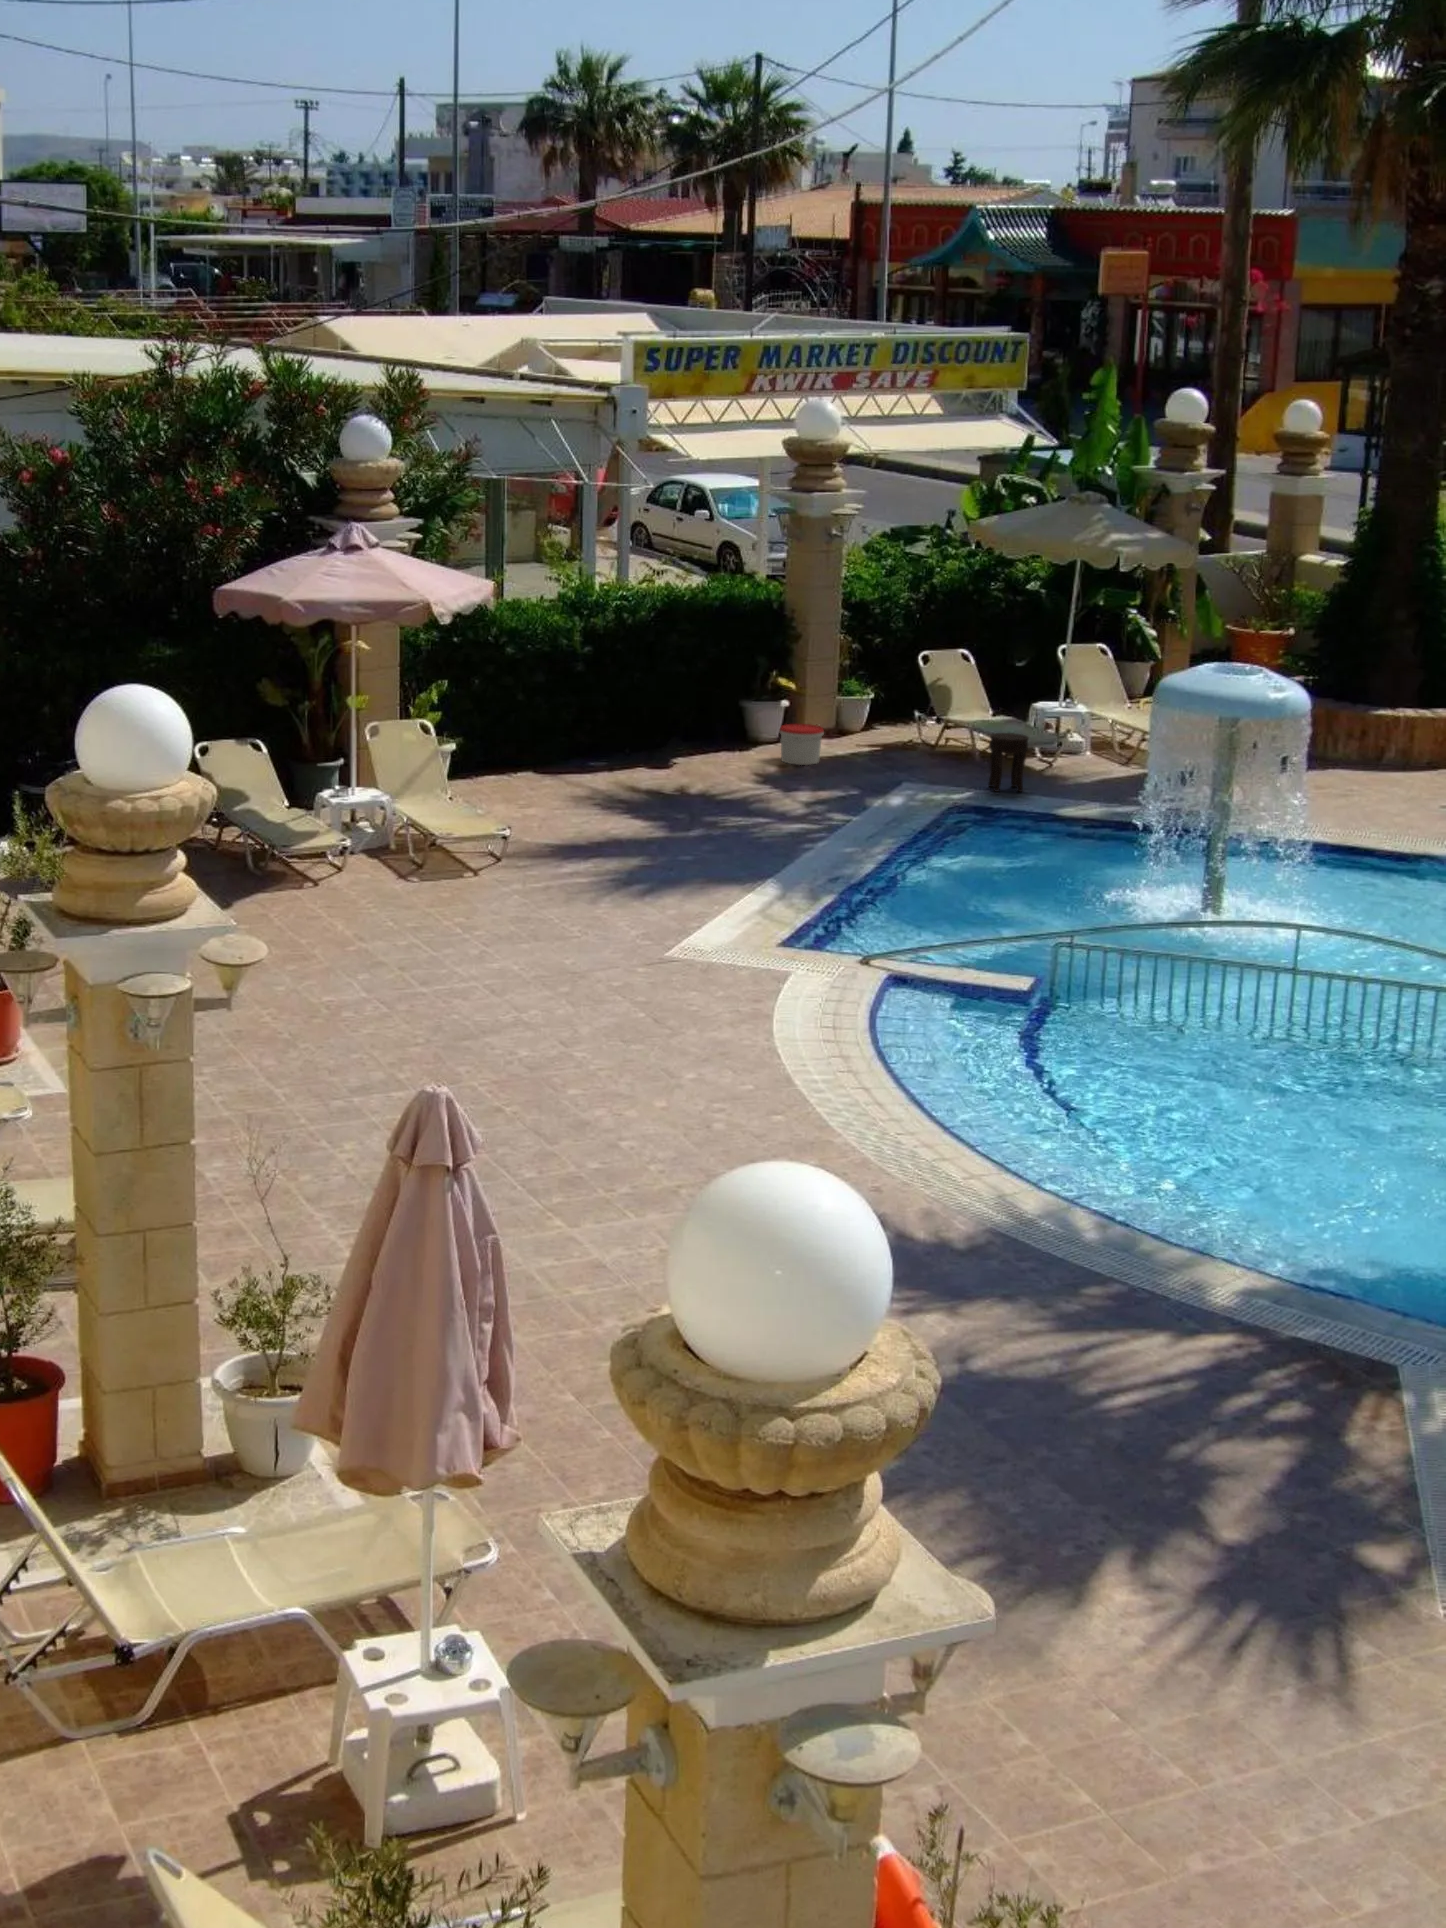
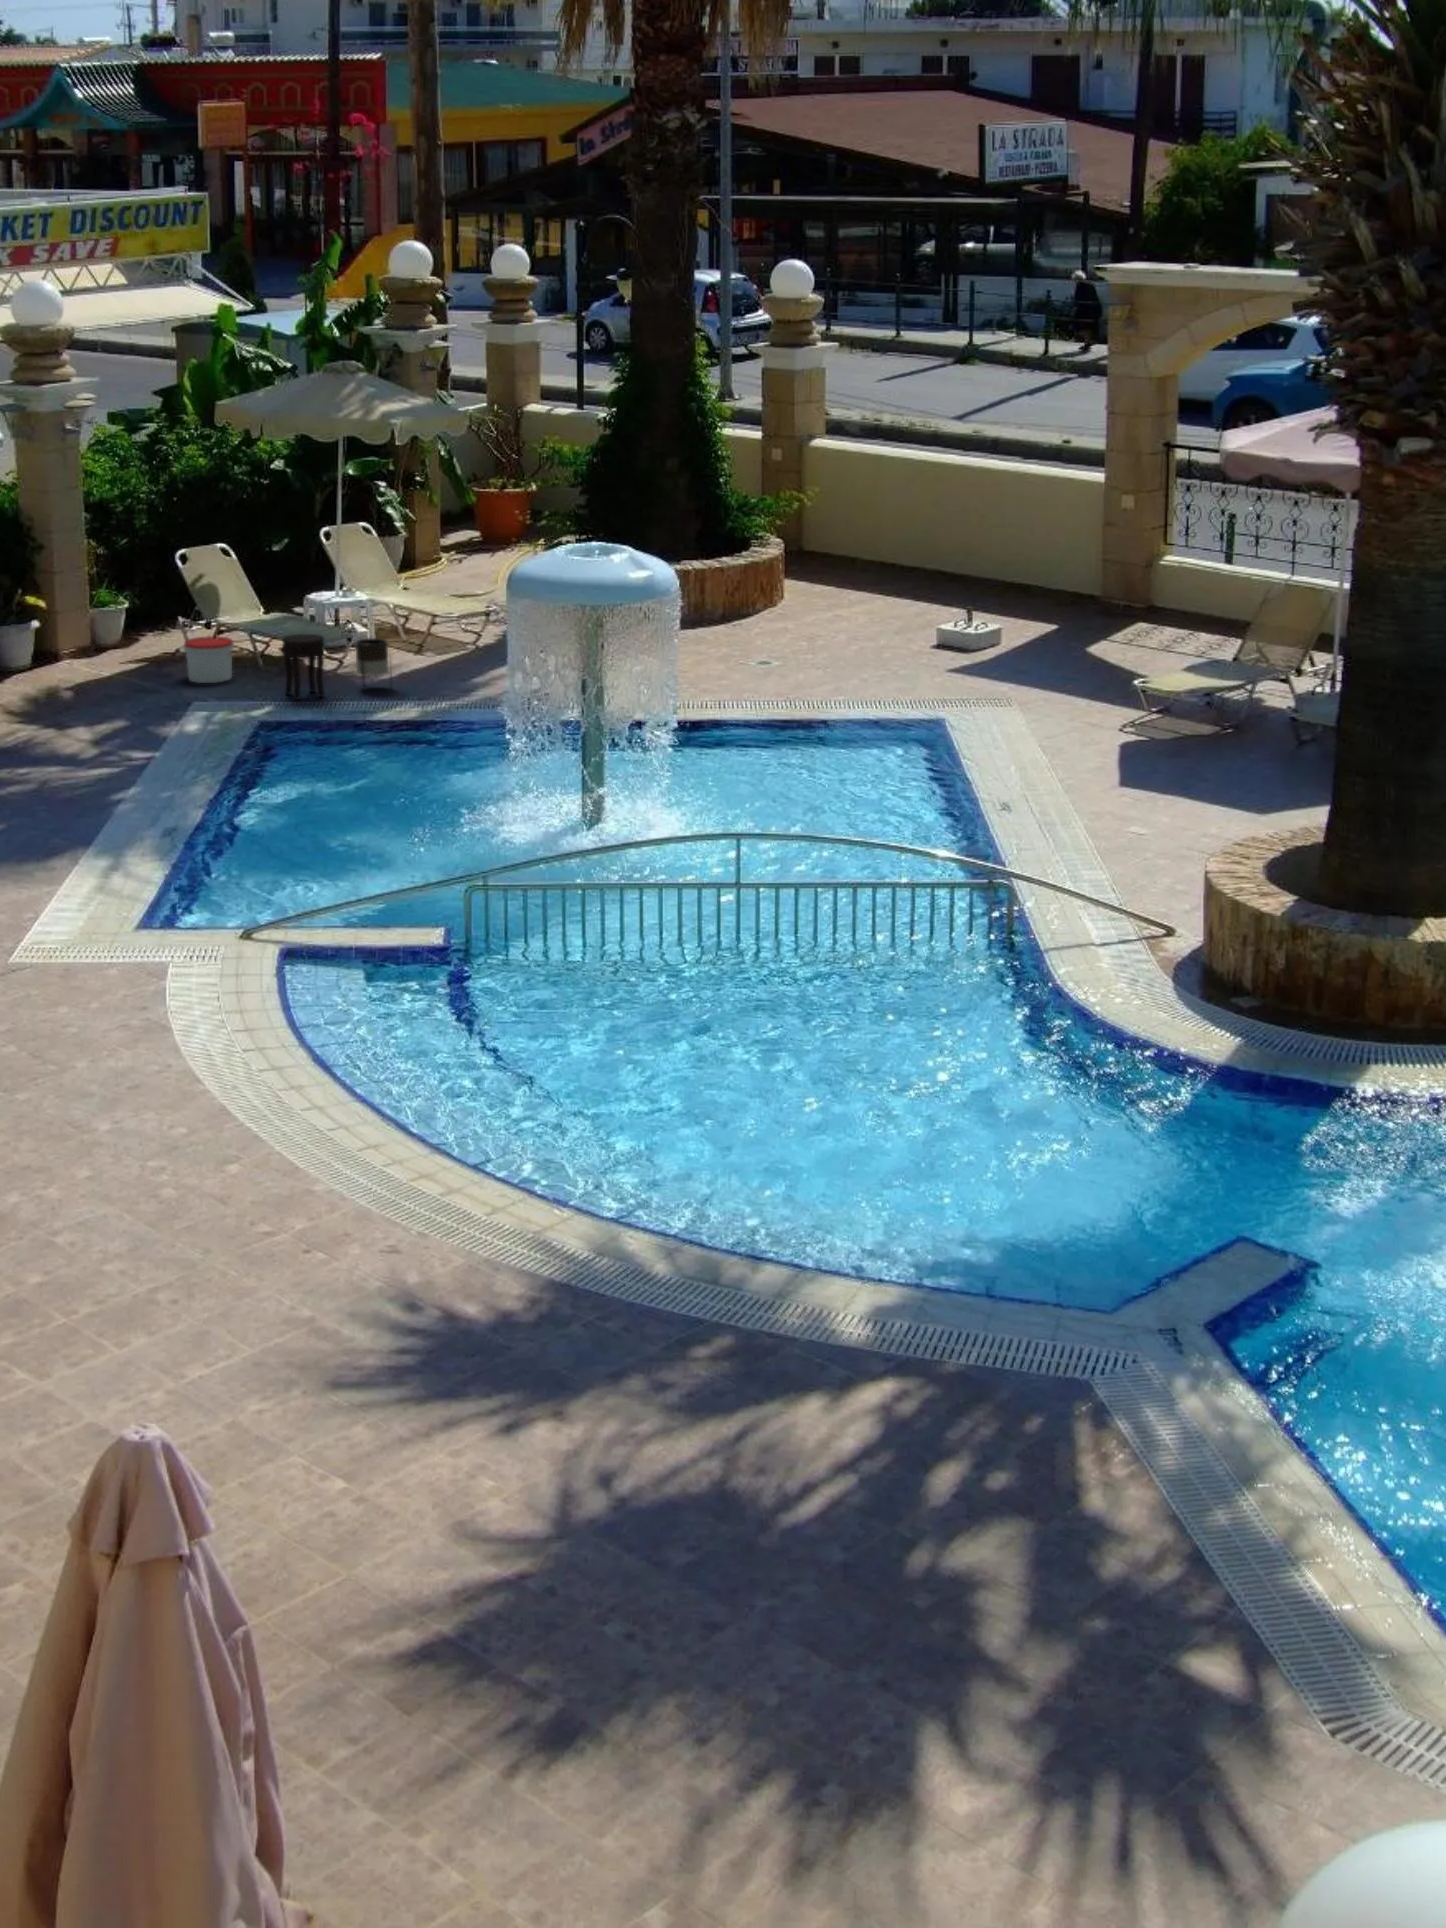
bucket: present [780,724,824,765] -> present [184,636,234,683]
planter: none [1056,744,1090,792] -> present [356,638,392,688]

